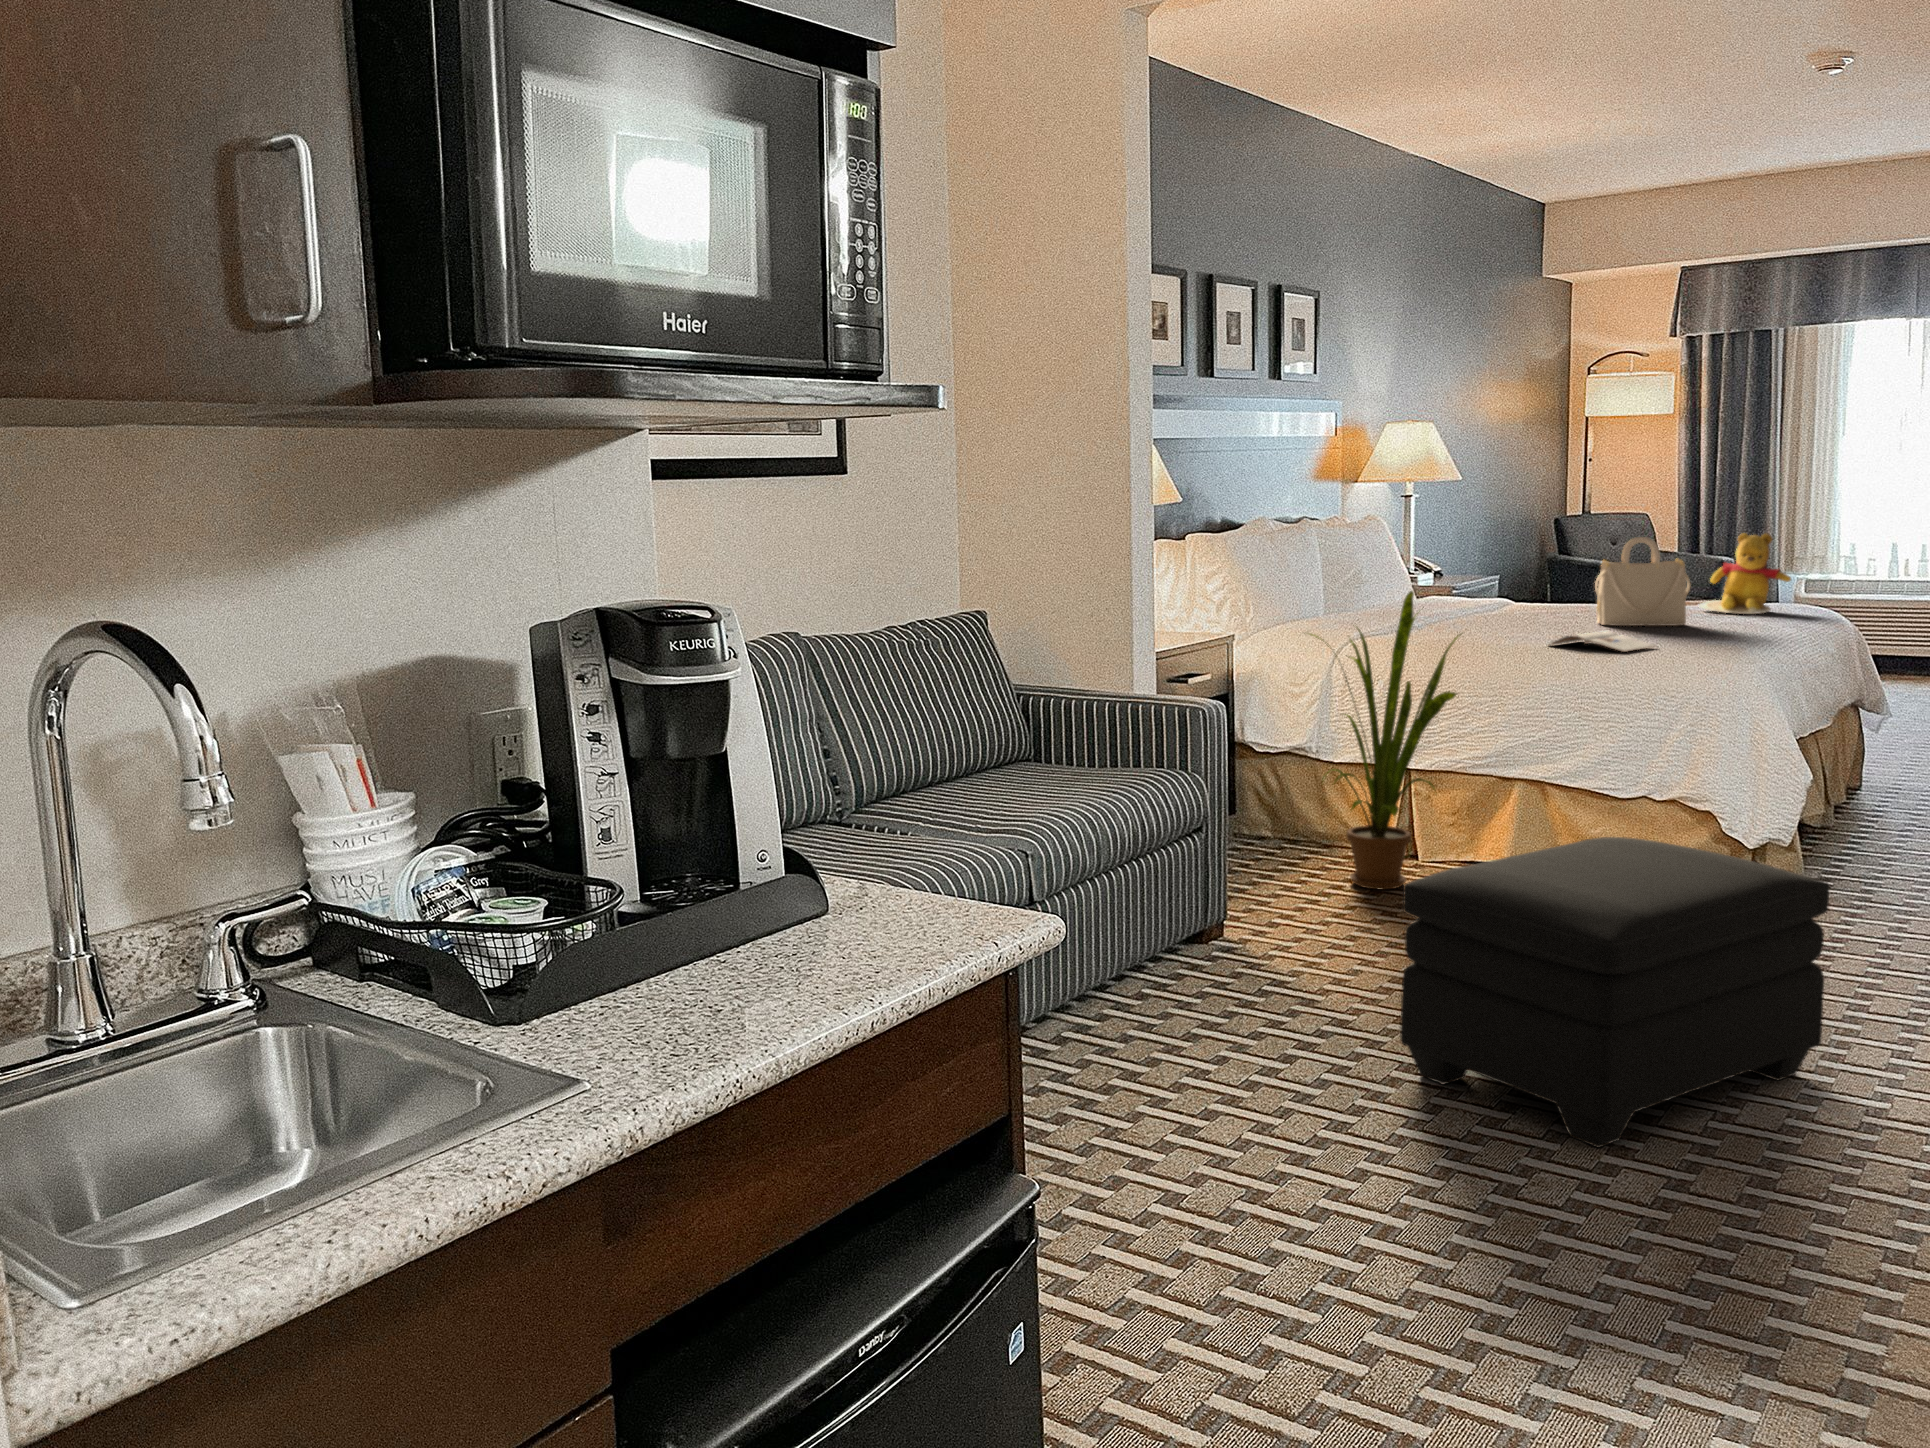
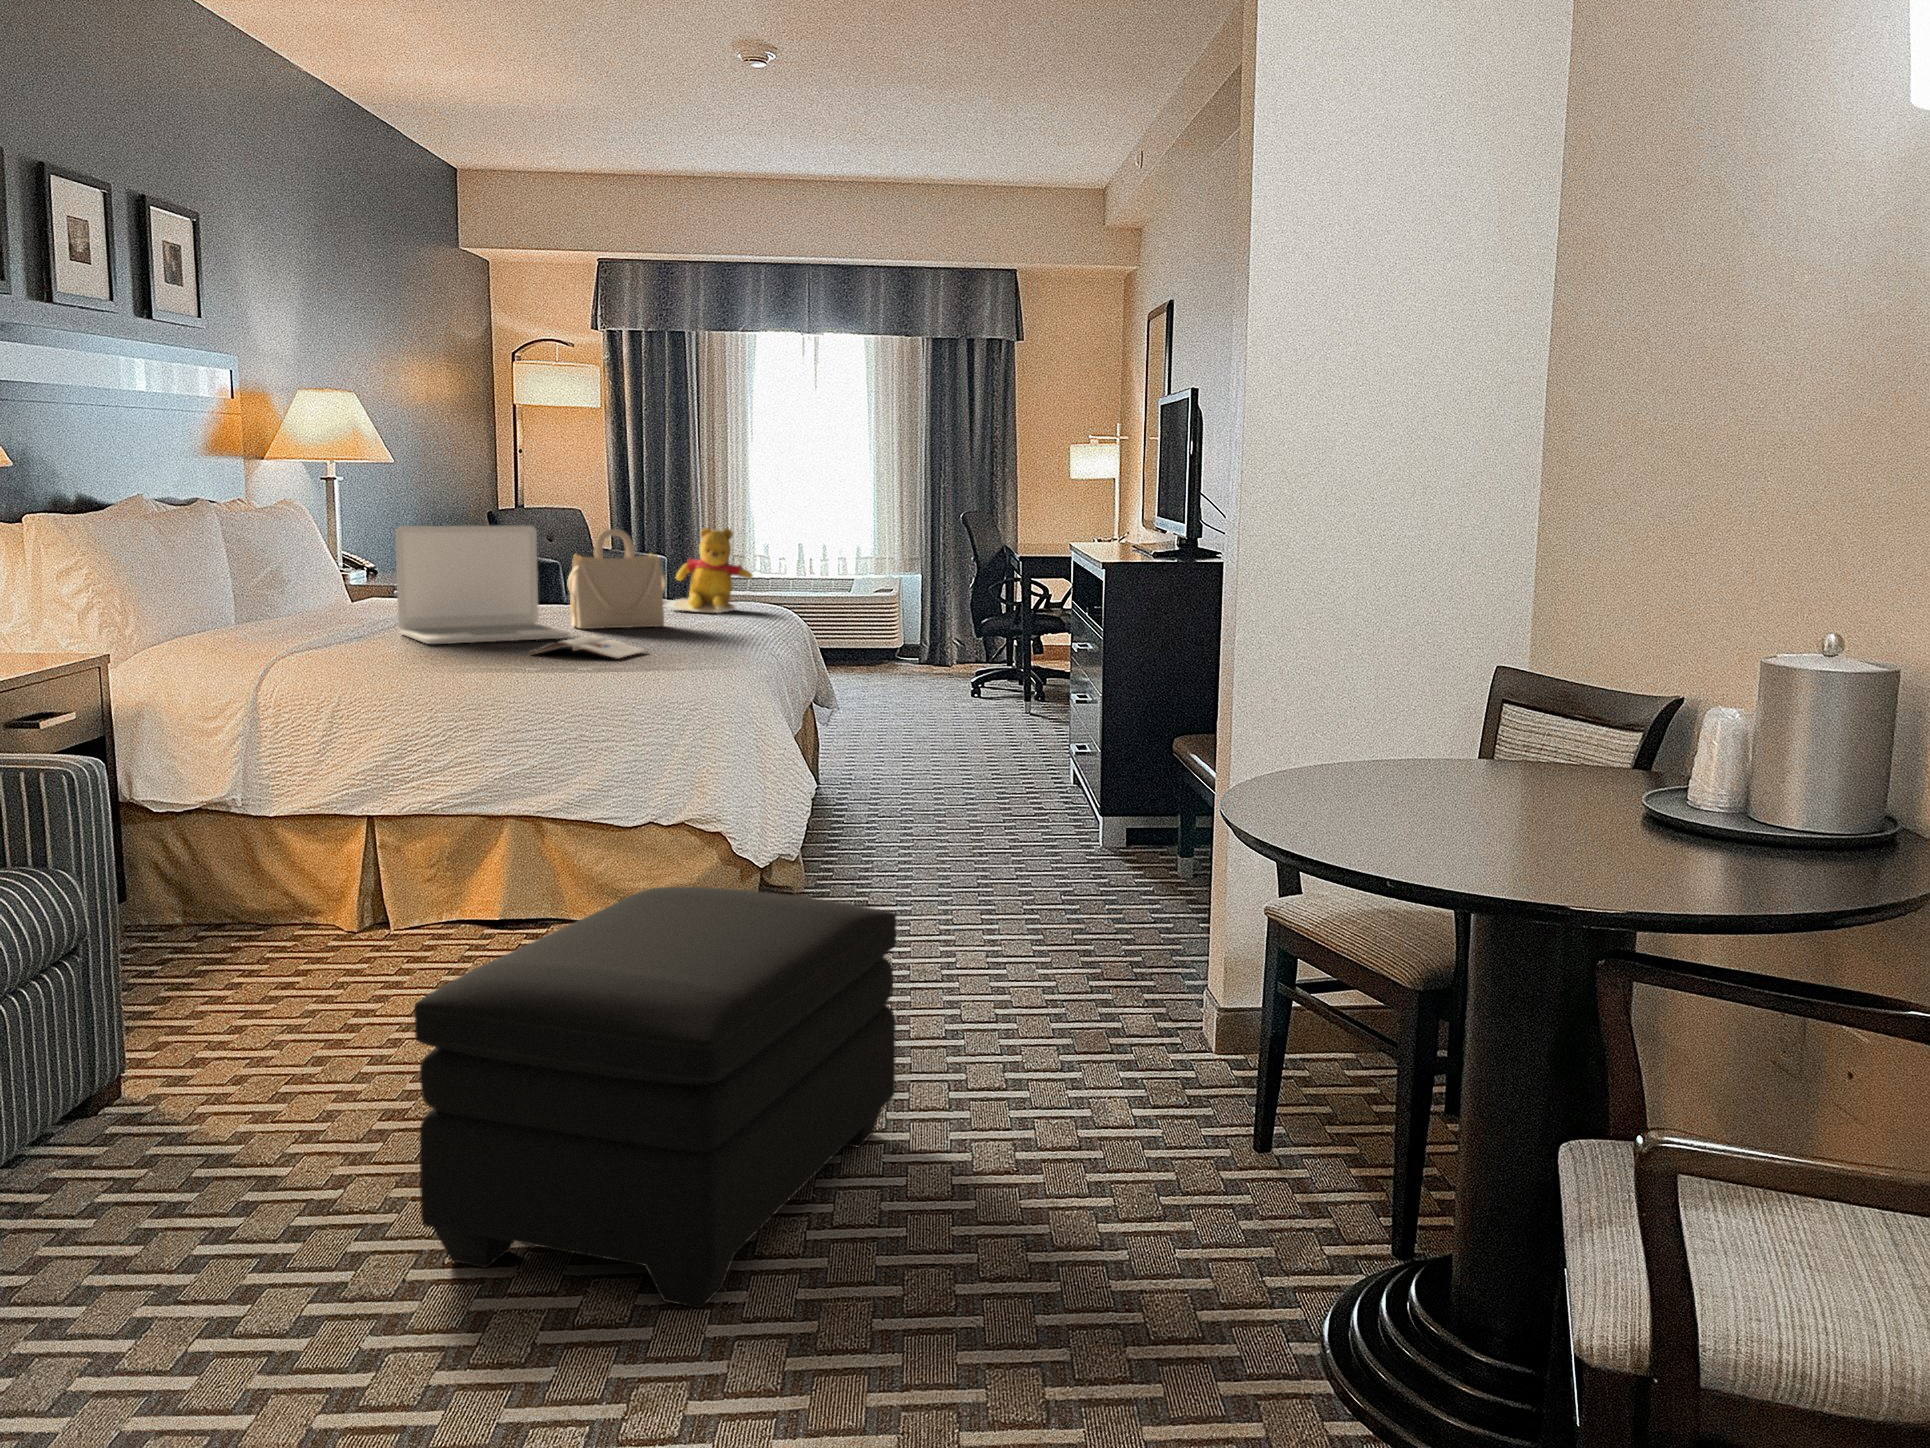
laptop: none [1445,535,1590,634] -> present [395,525,569,644]
house plant: present [1310,591,1461,890] -> none [210,590,439,982]

